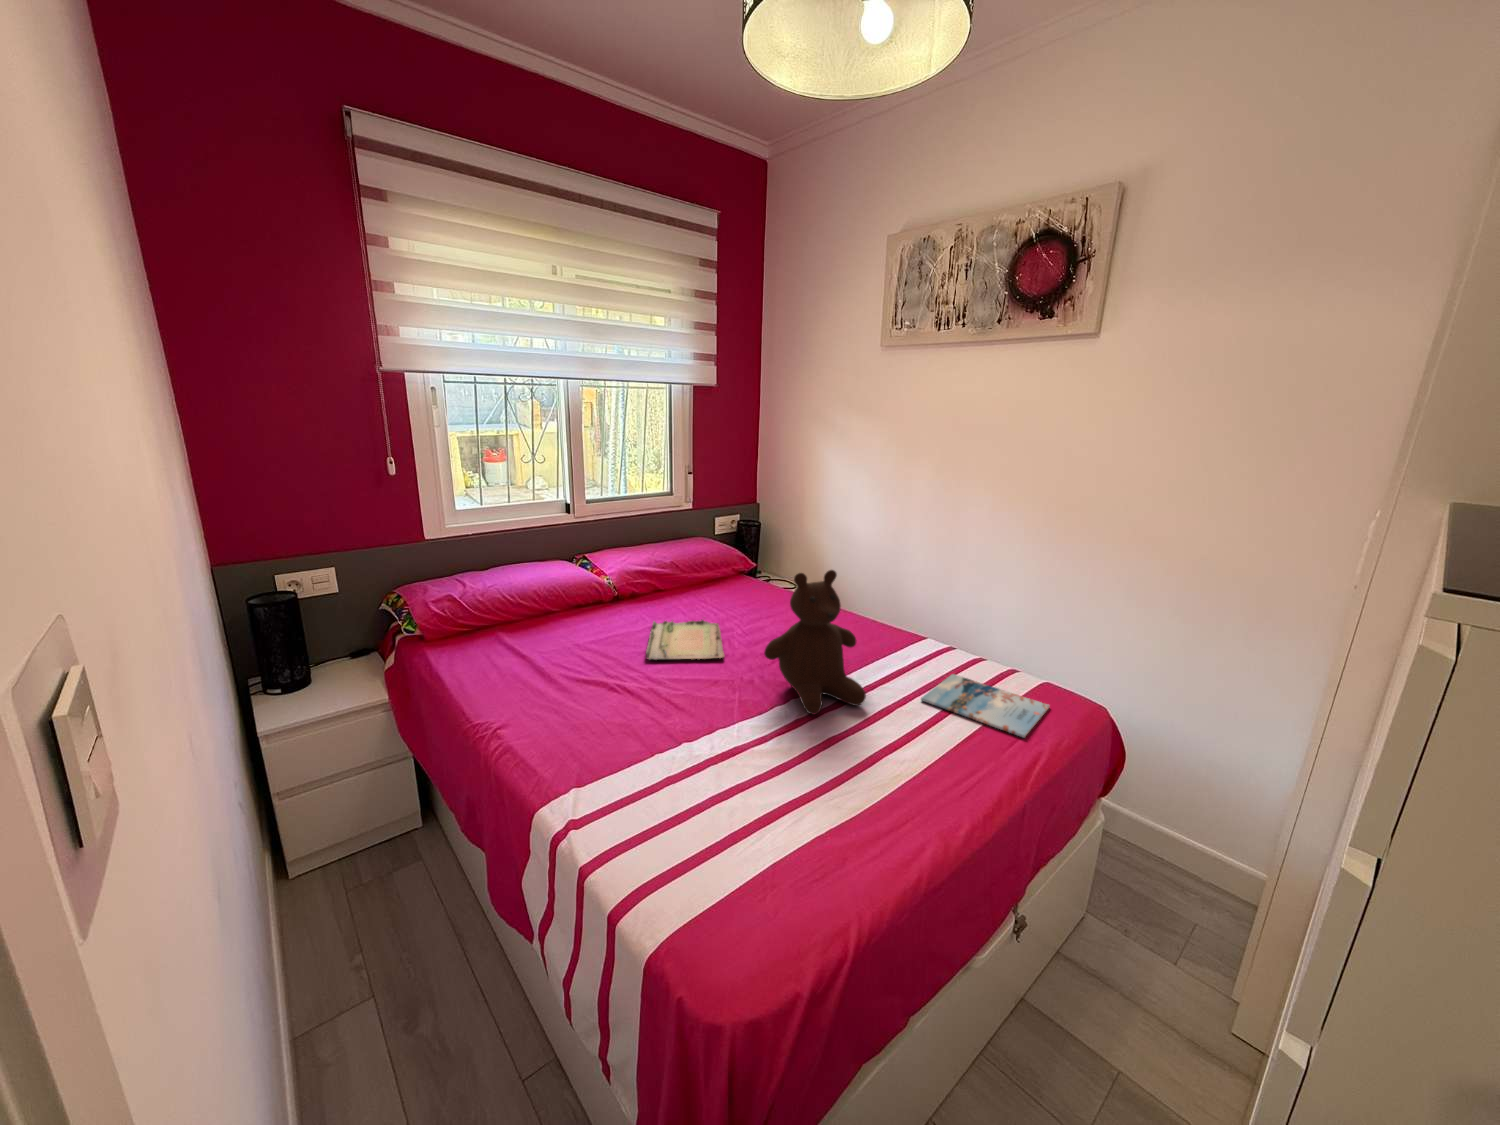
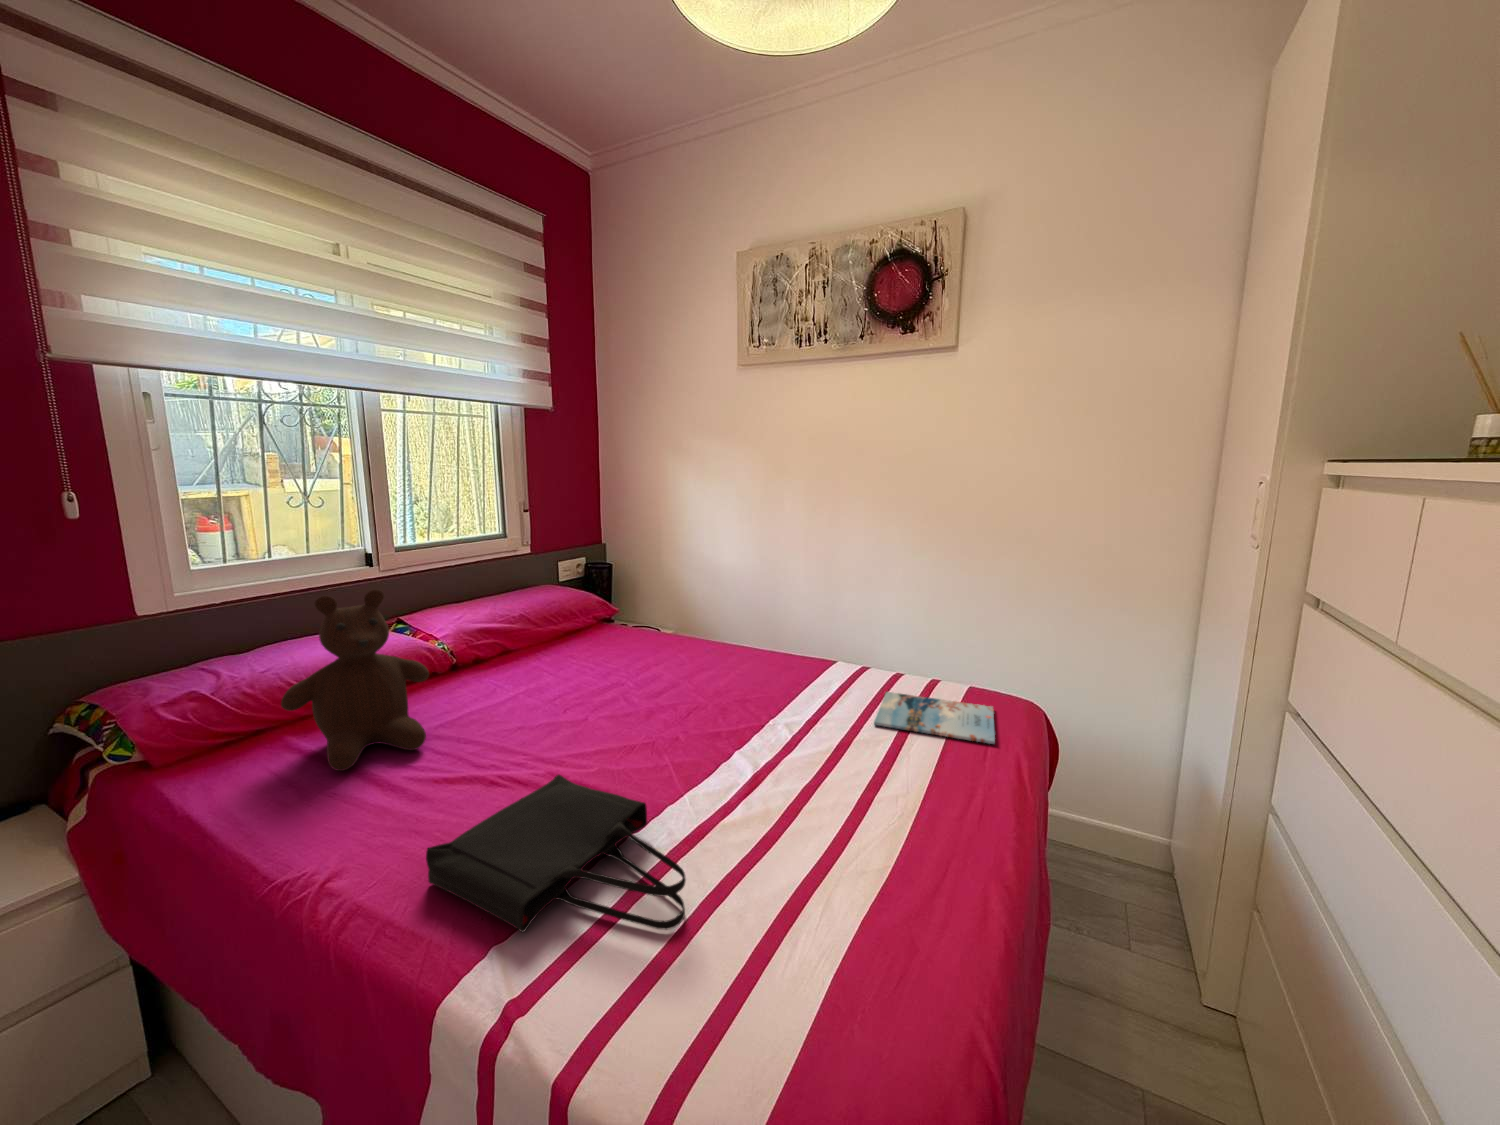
teddy bear: present [764,570,866,715] -> present [281,589,429,771]
tray: present [646,620,724,660] -> none [519,670,632,735]
tote bag: none [549,691,696,806] -> present [426,775,686,932]

